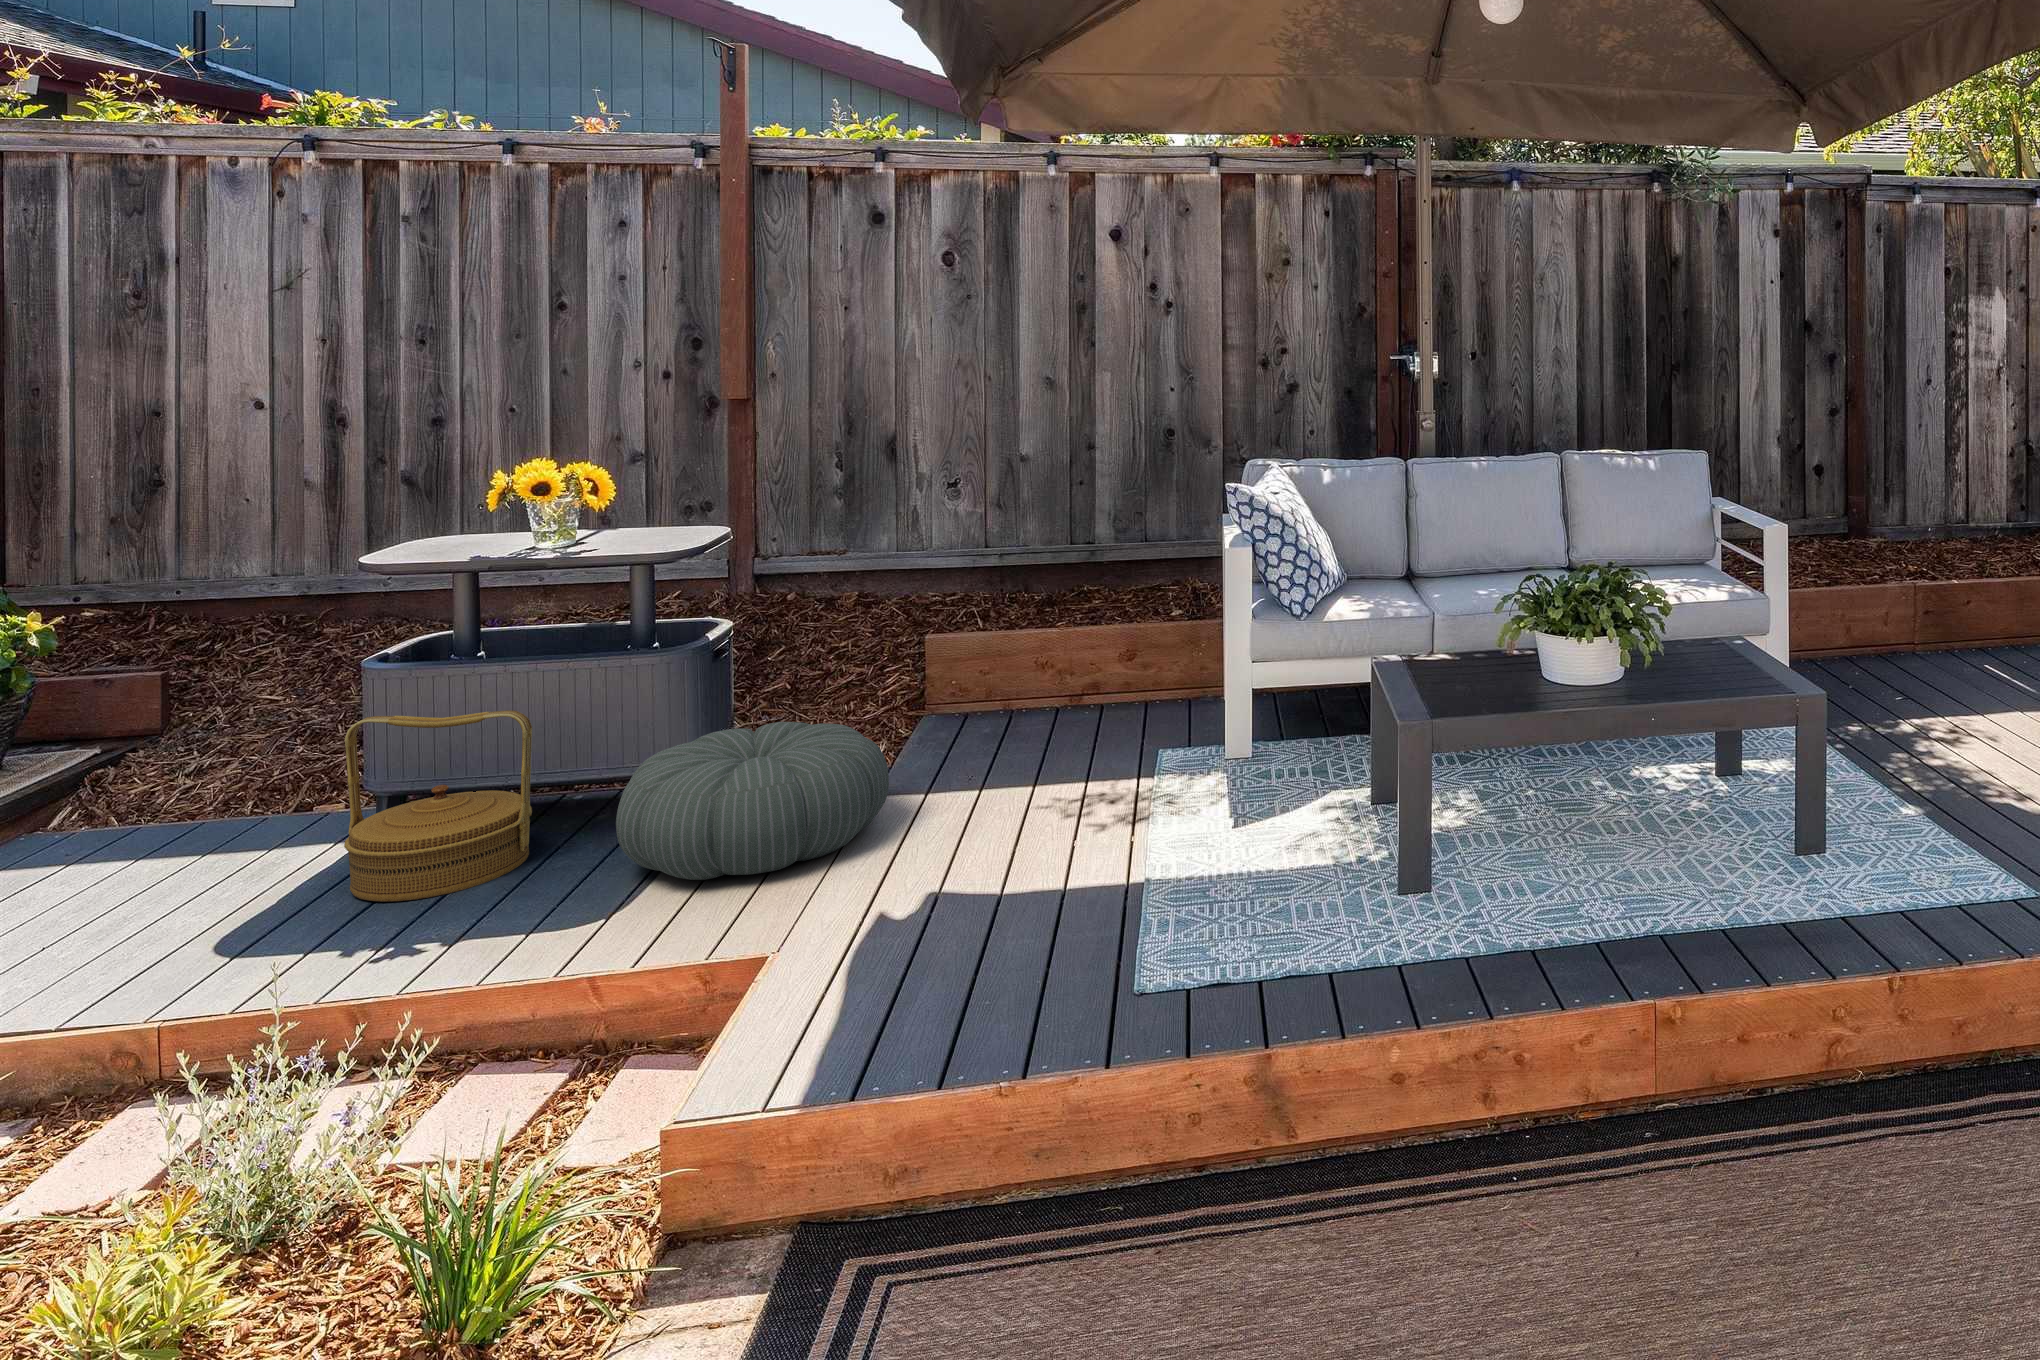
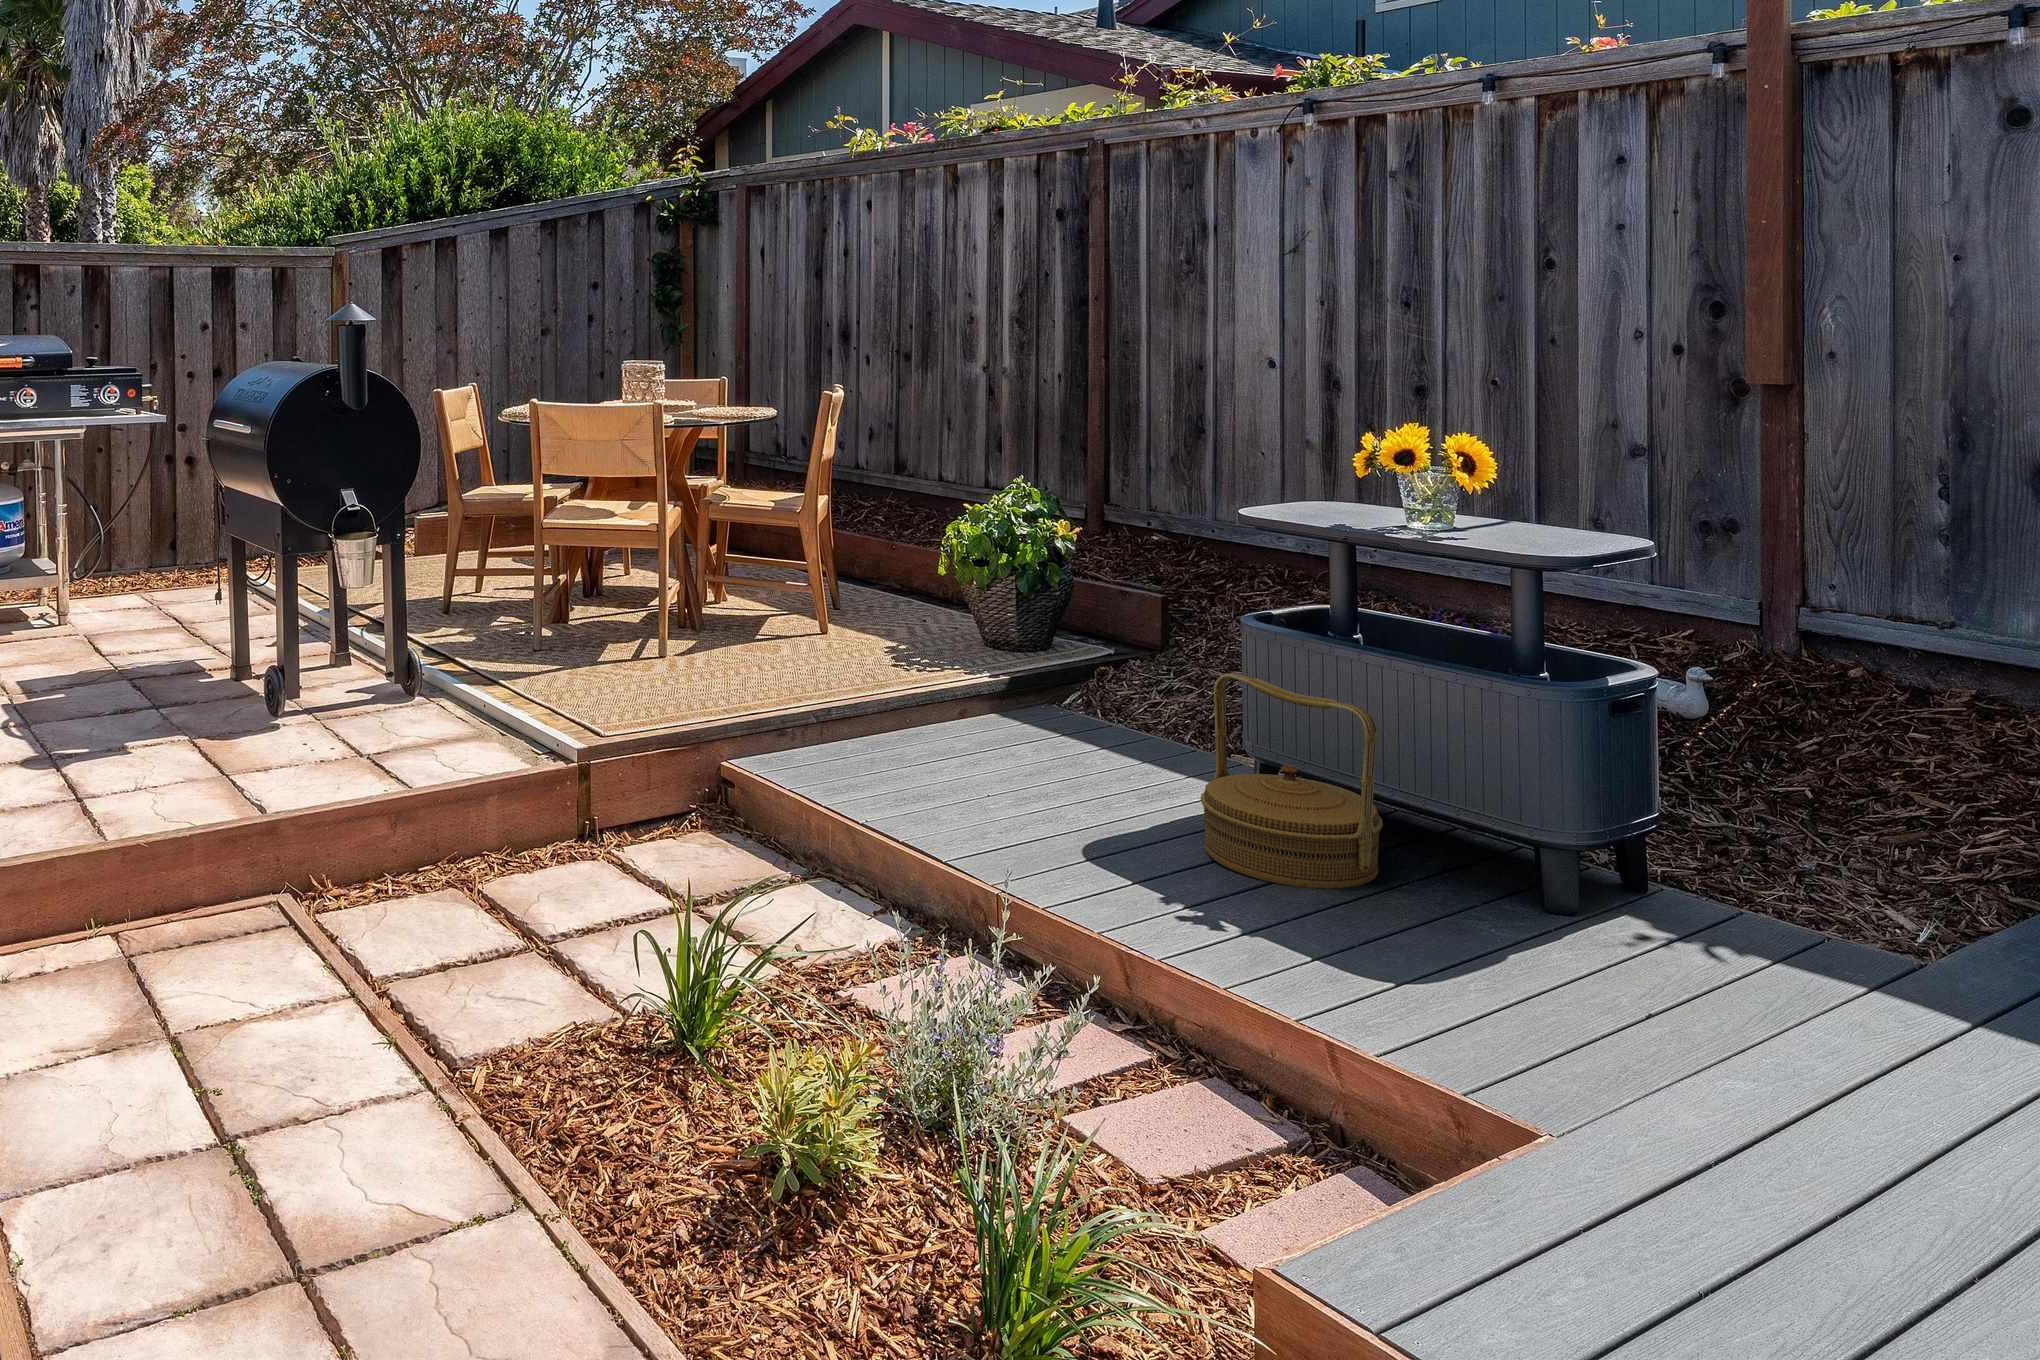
pouf: present [616,722,889,880] -> none [1437,811,1863,1048]

